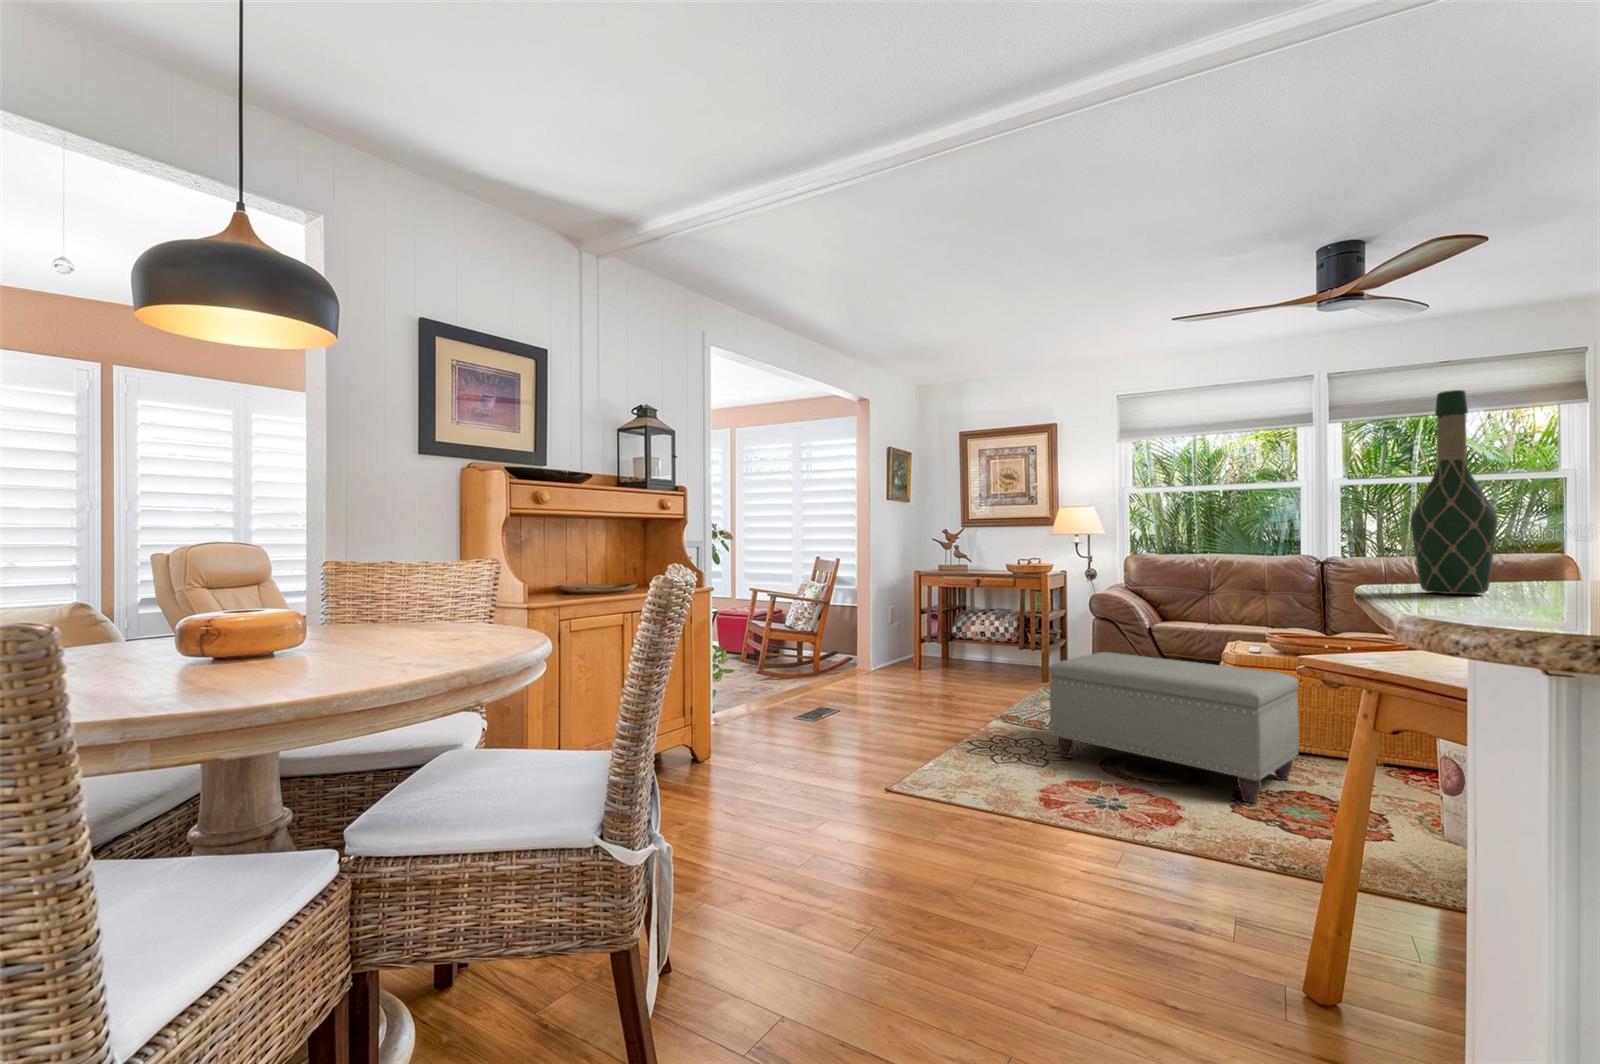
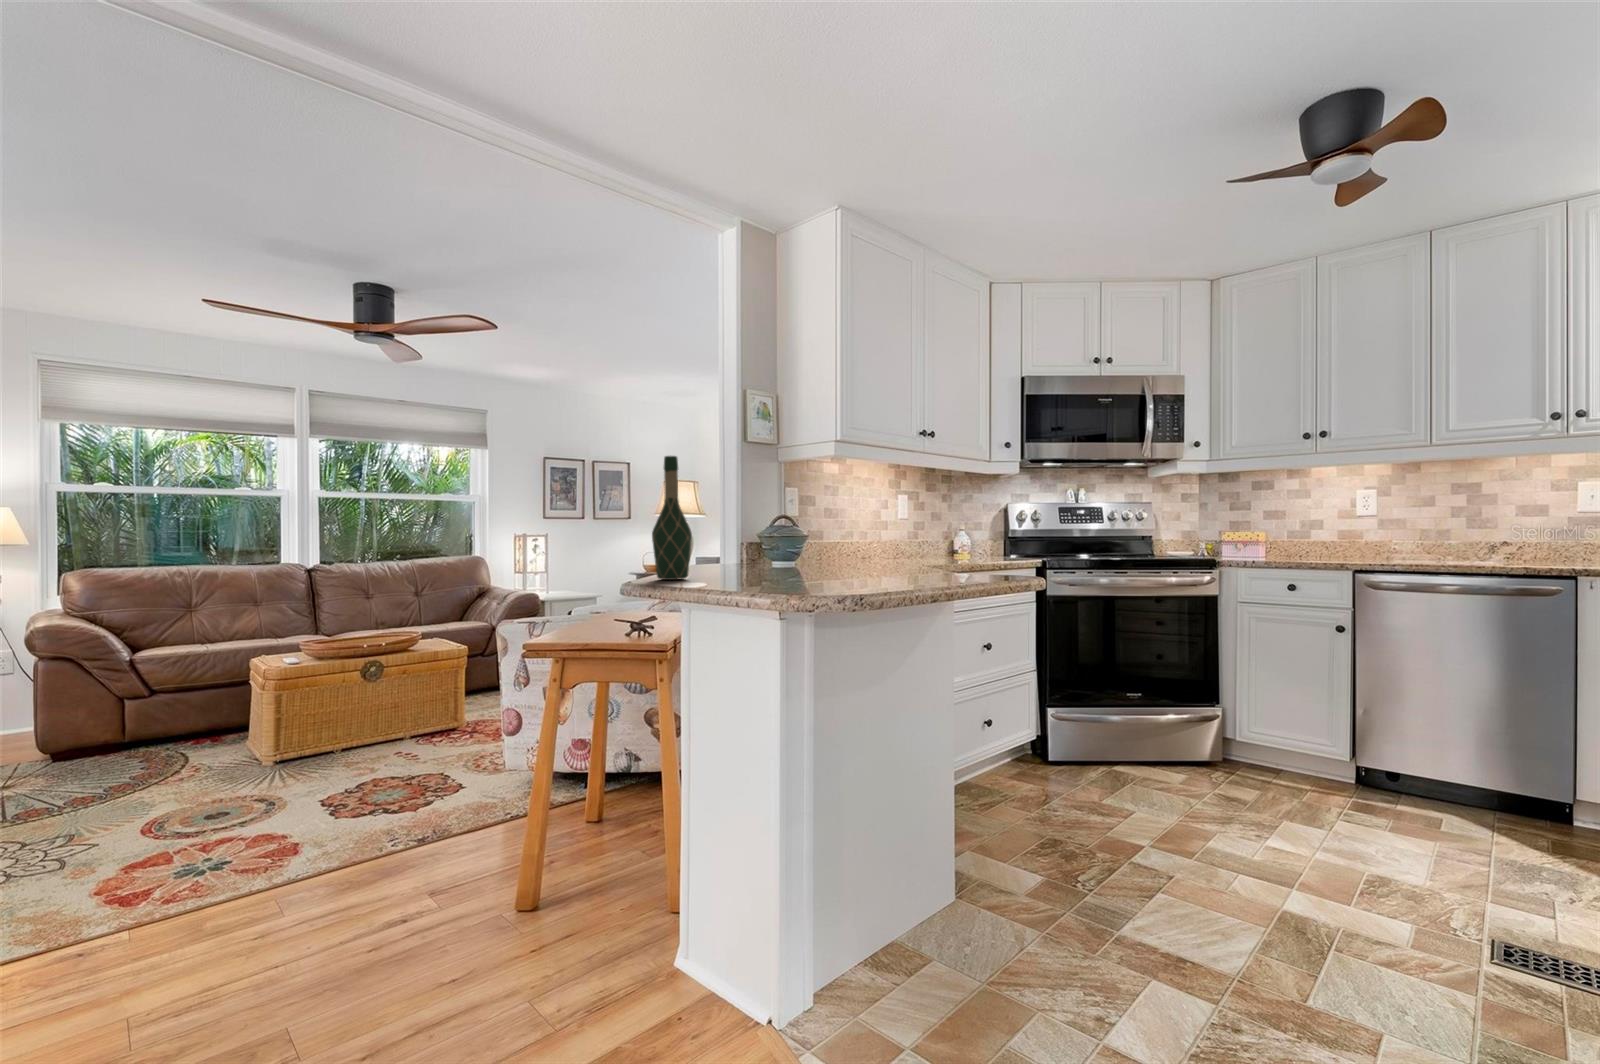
ottoman: present [1049,652,1299,803] -> none [54,676,361,848]

